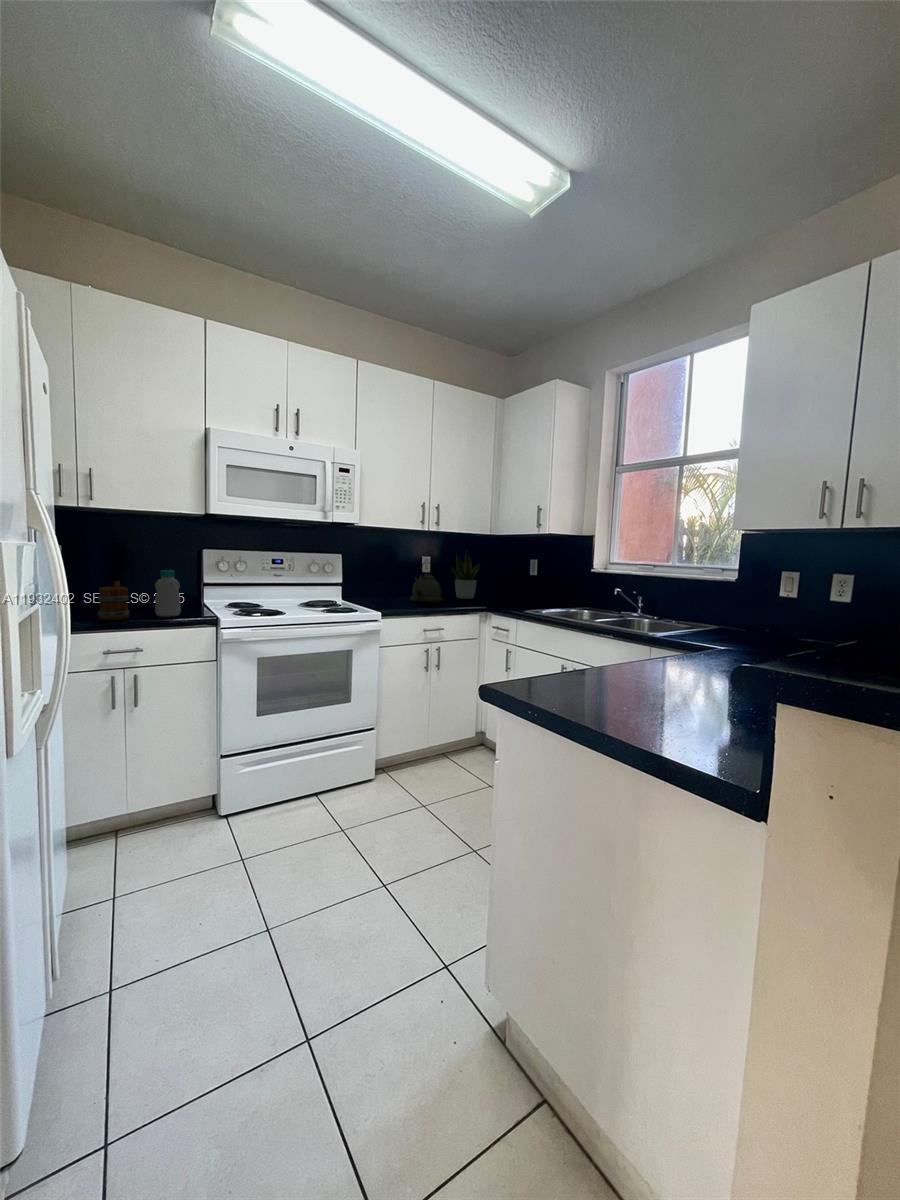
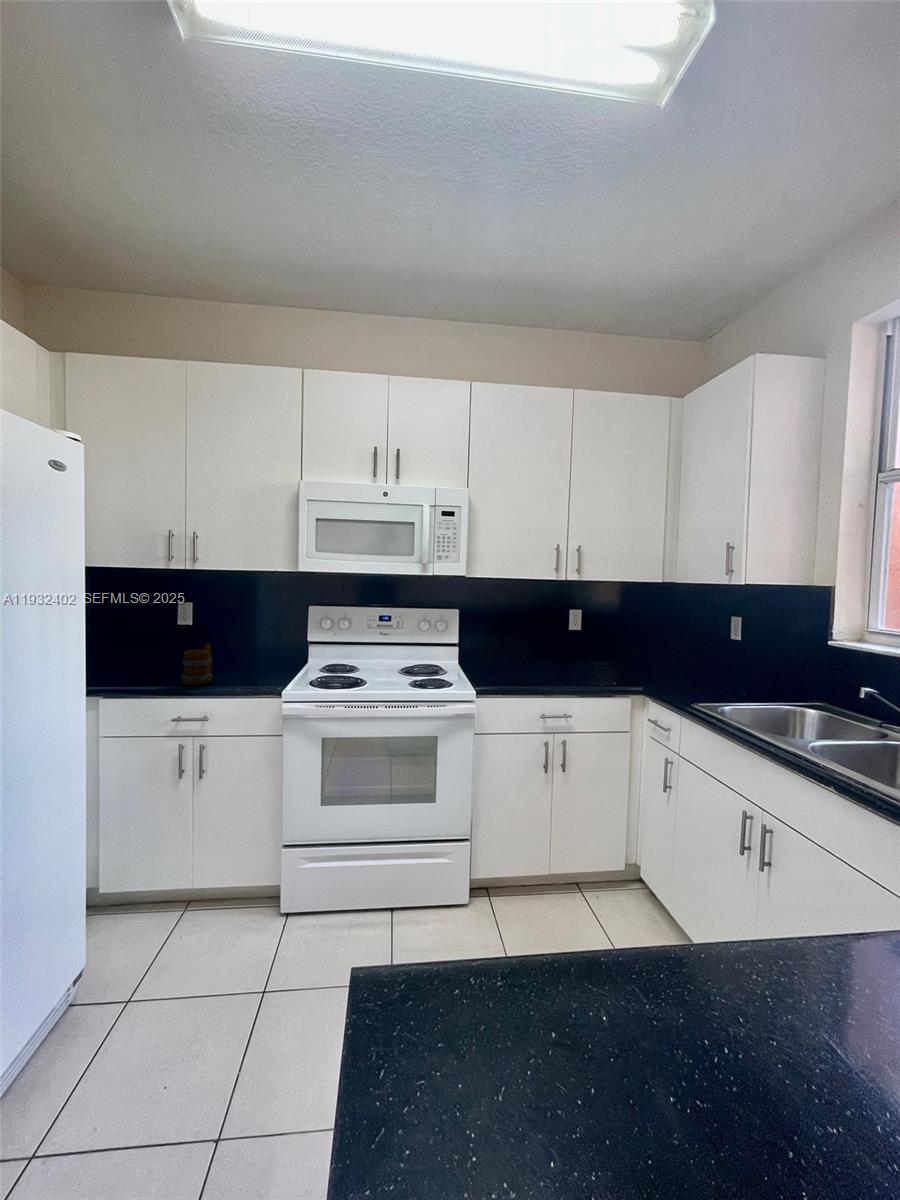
potted plant: present [452,551,480,599] -> none [613,600,660,668]
kettle: present [409,563,443,603] -> none [547,620,592,673]
bottle: present [155,570,181,617] -> none [237,633,261,682]

